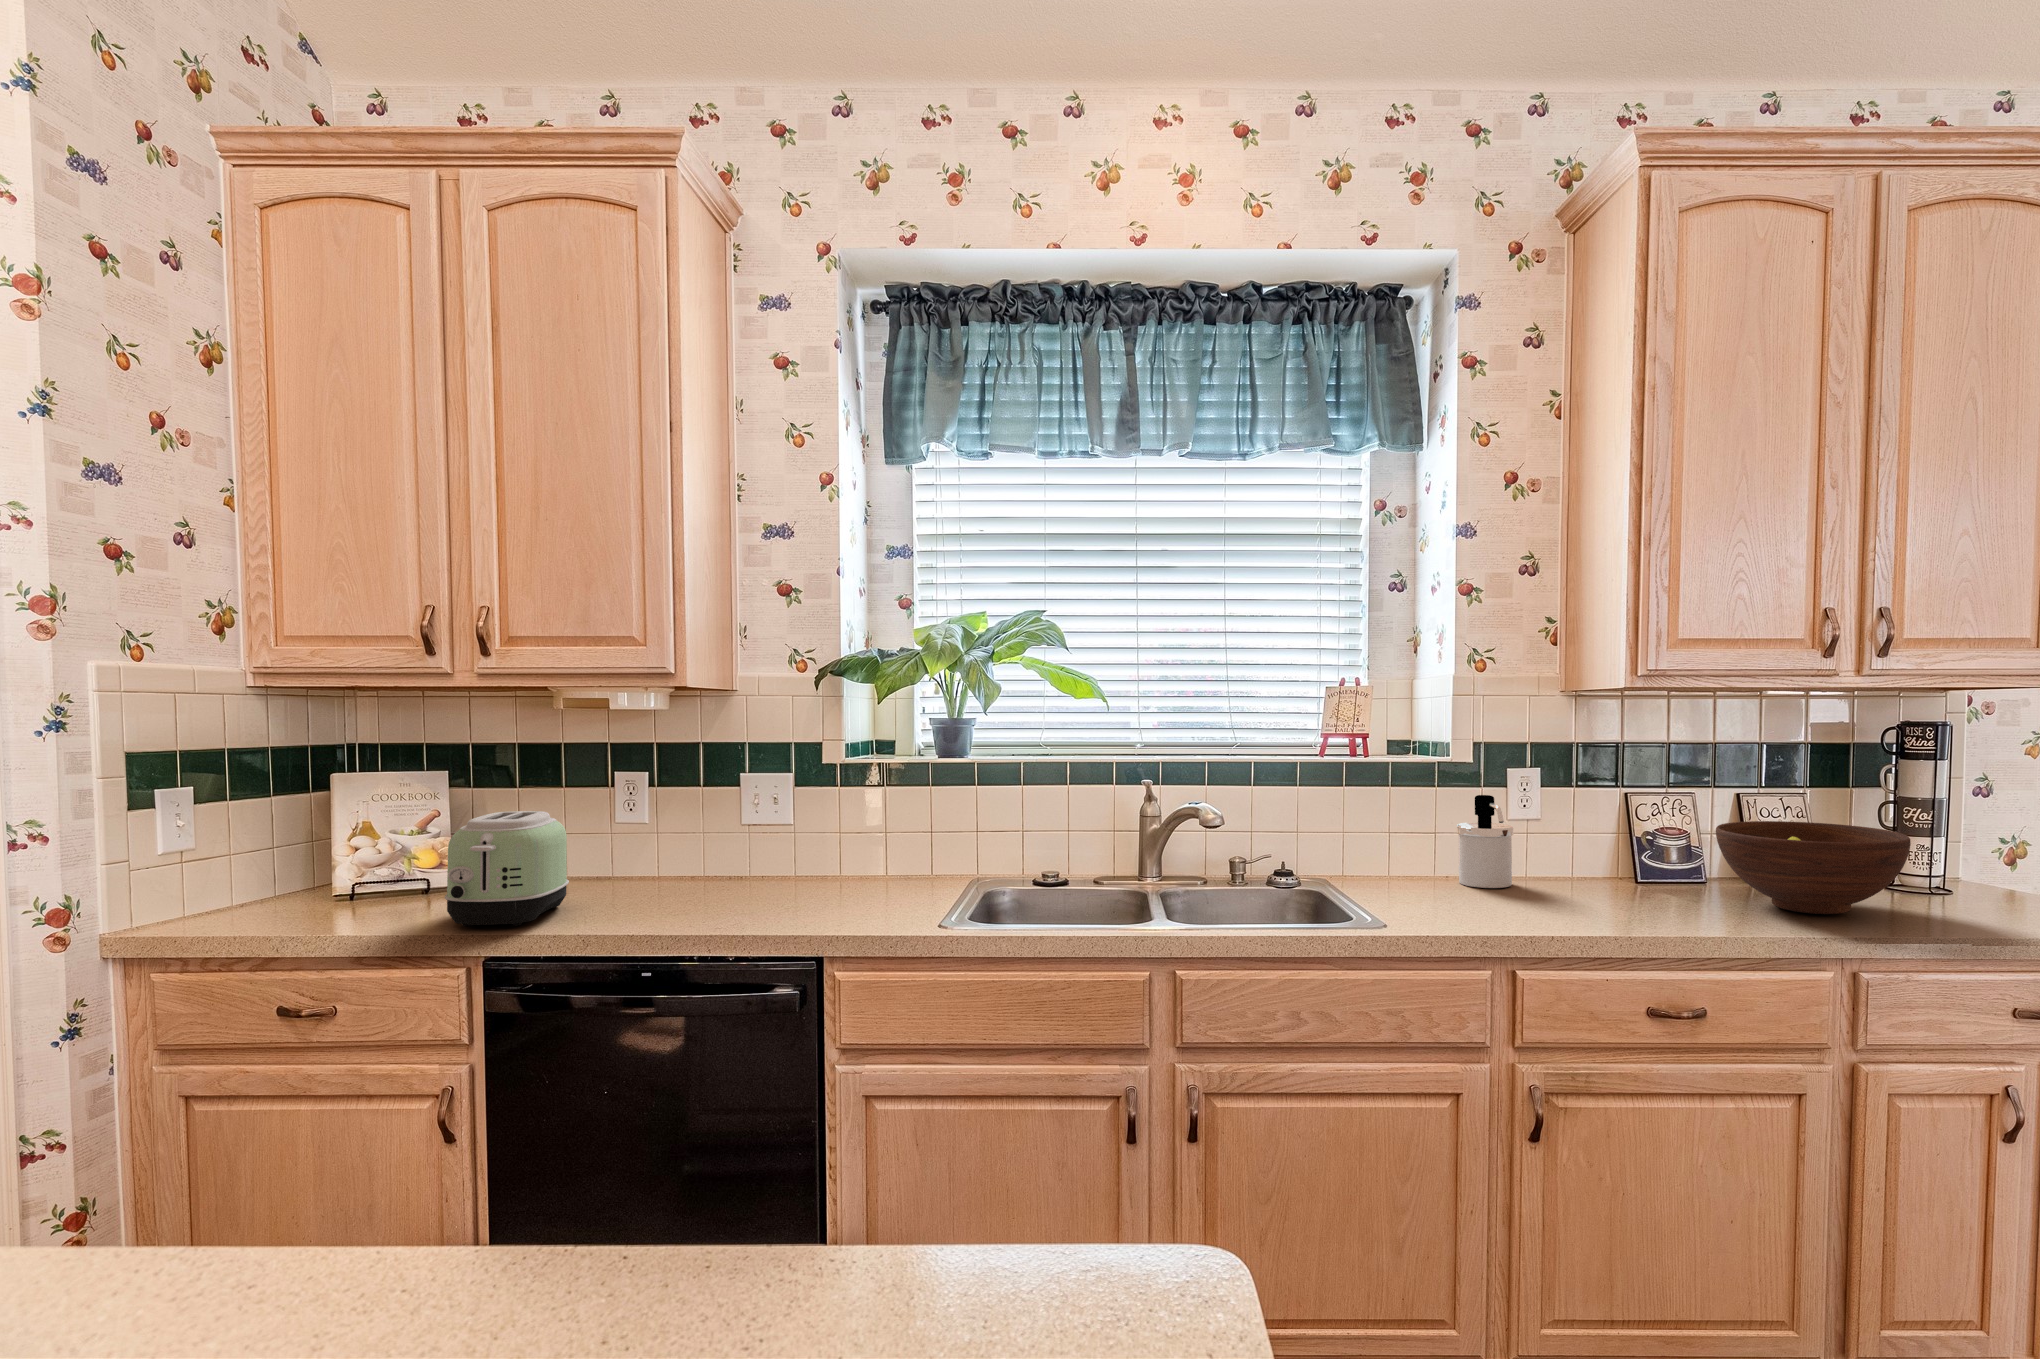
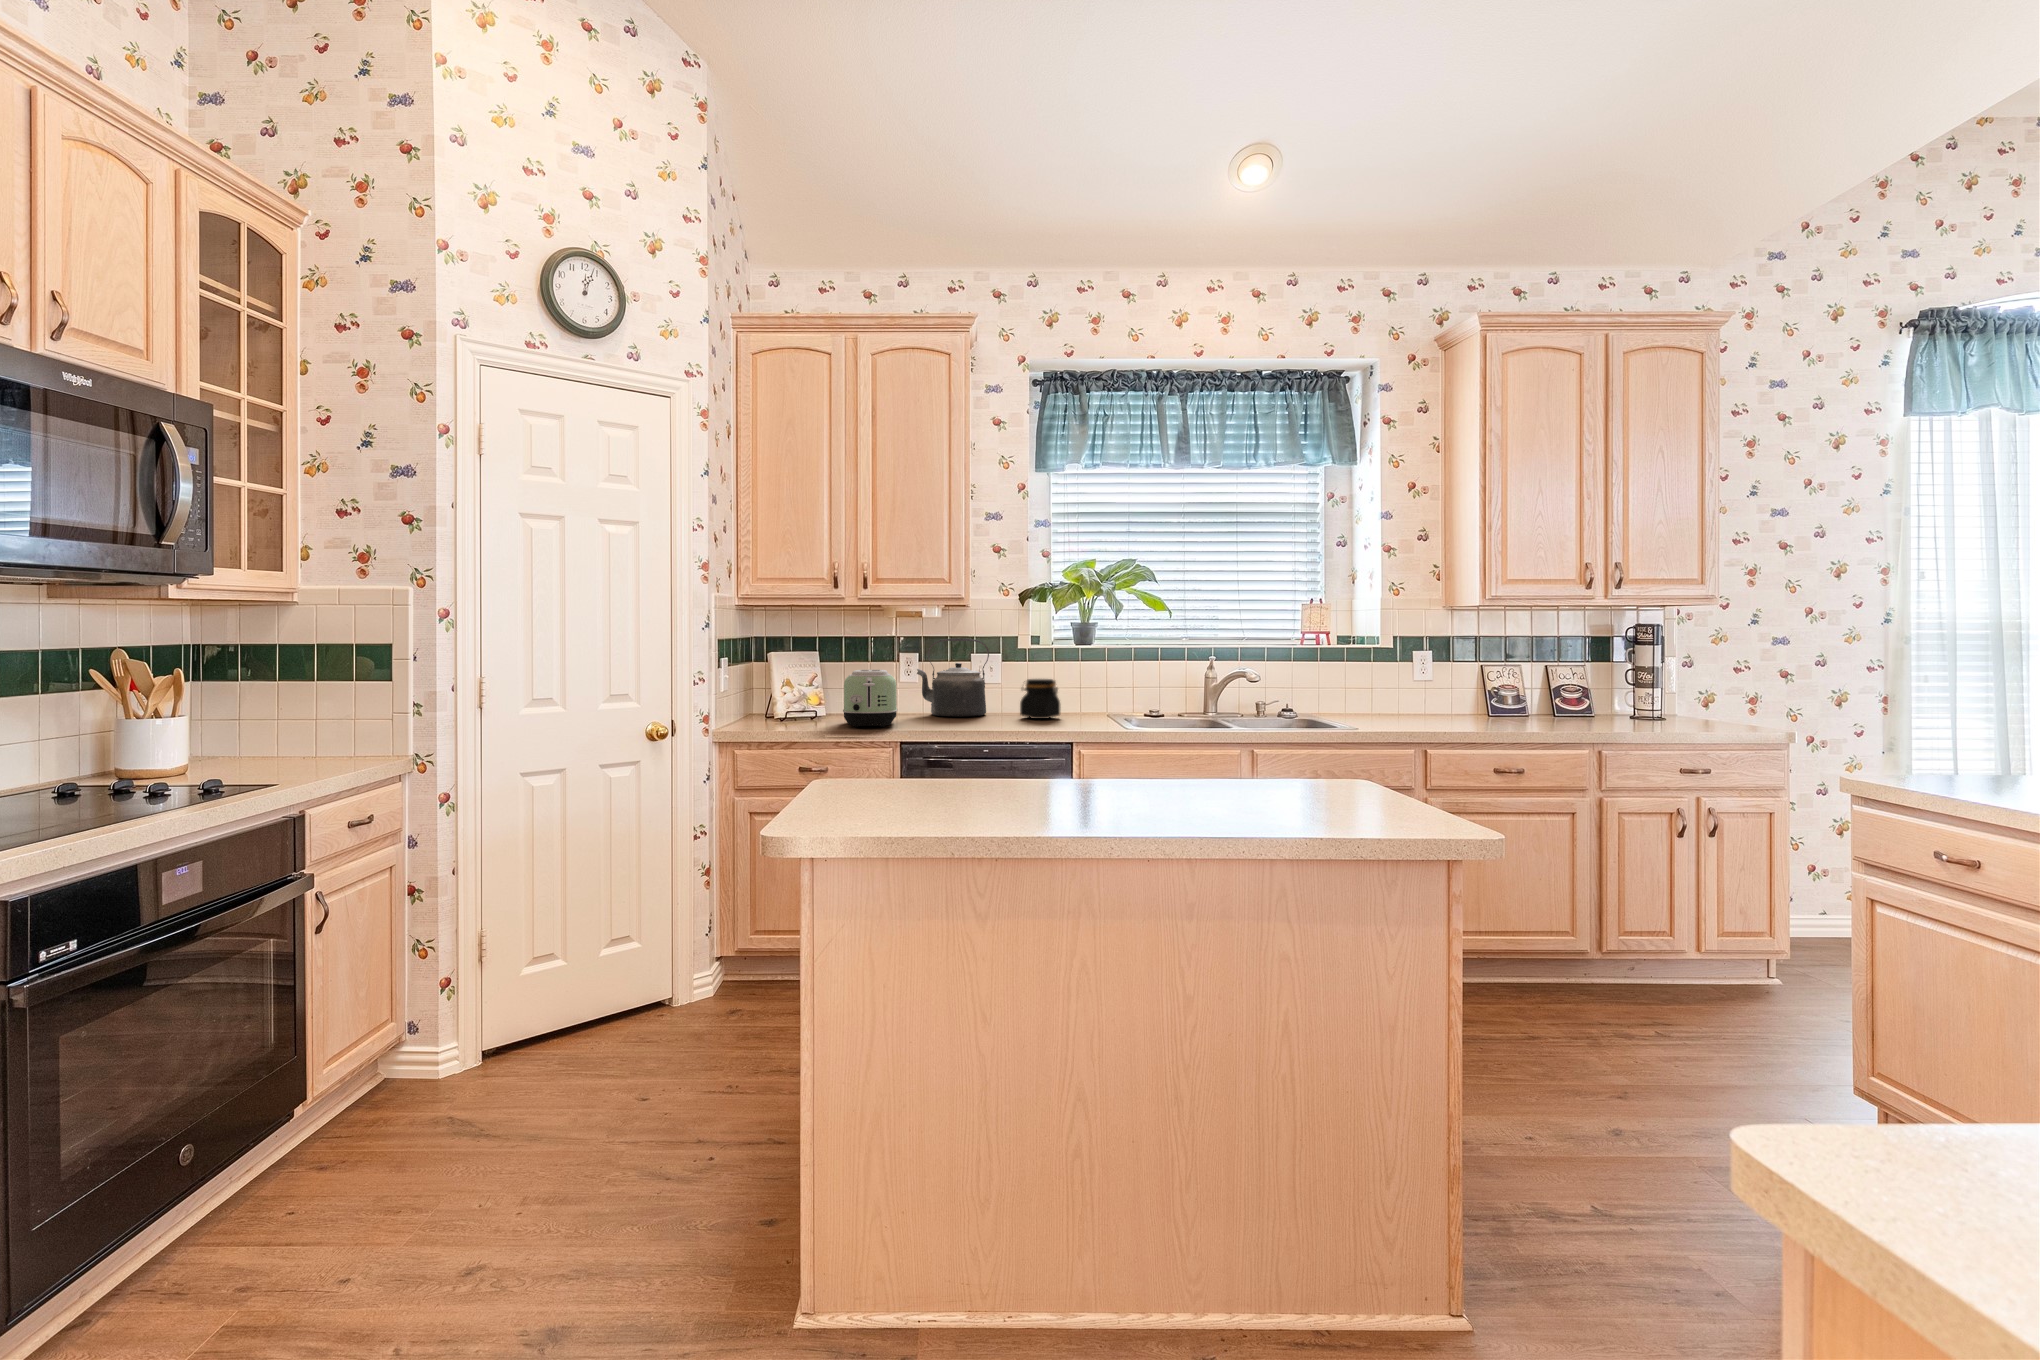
kettle: none [638,748,769,891] -> present [917,639,989,716]
soap dispenser: present [1457,795,1513,888] -> none [1381,666,1414,717]
jar: none [811,821,885,896] -> present [1020,679,1060,719]
fruit bowl: present [1716,821,1911,914] -> none [1532,679,1641,726]

